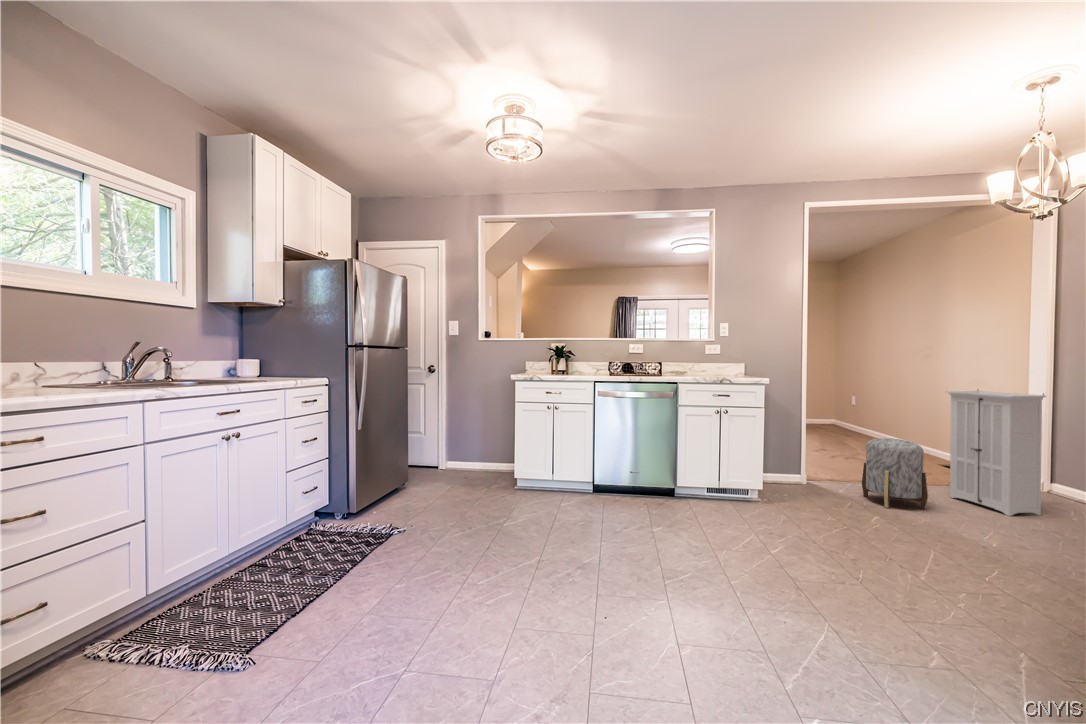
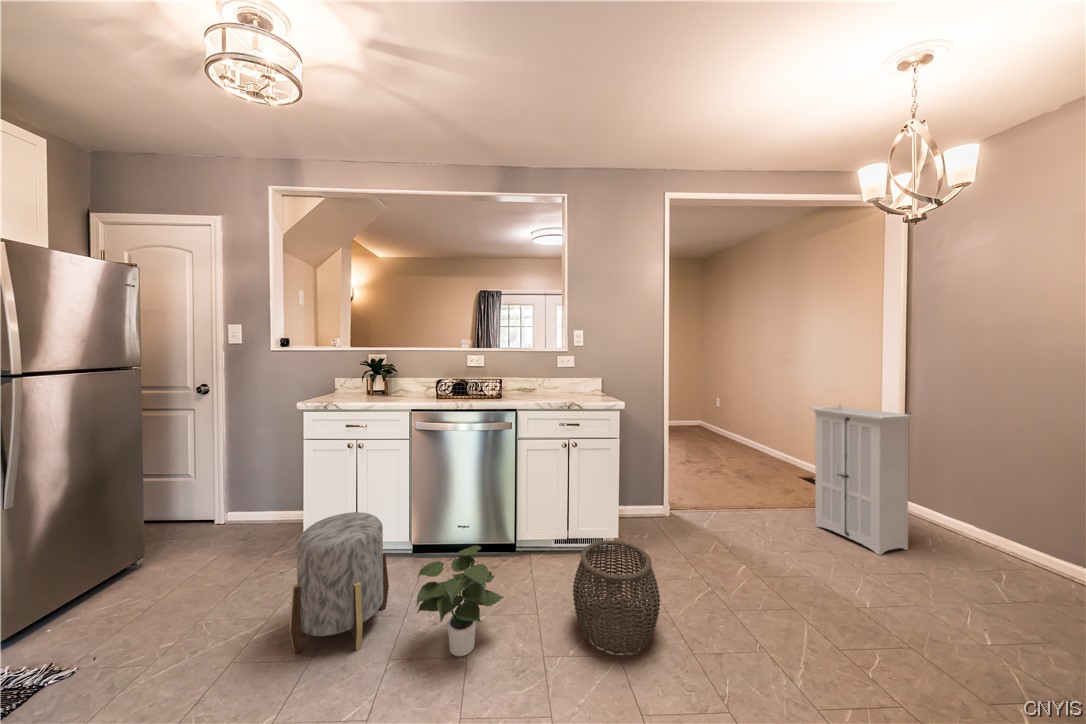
stool: present [862,438,928,510] -> present [289,512,389,653]
potted plant: none [636,468,693,533] -> present [416,546,504,656]
woven basket: none [741,474,809,541] -> present [573,540,660,654]

